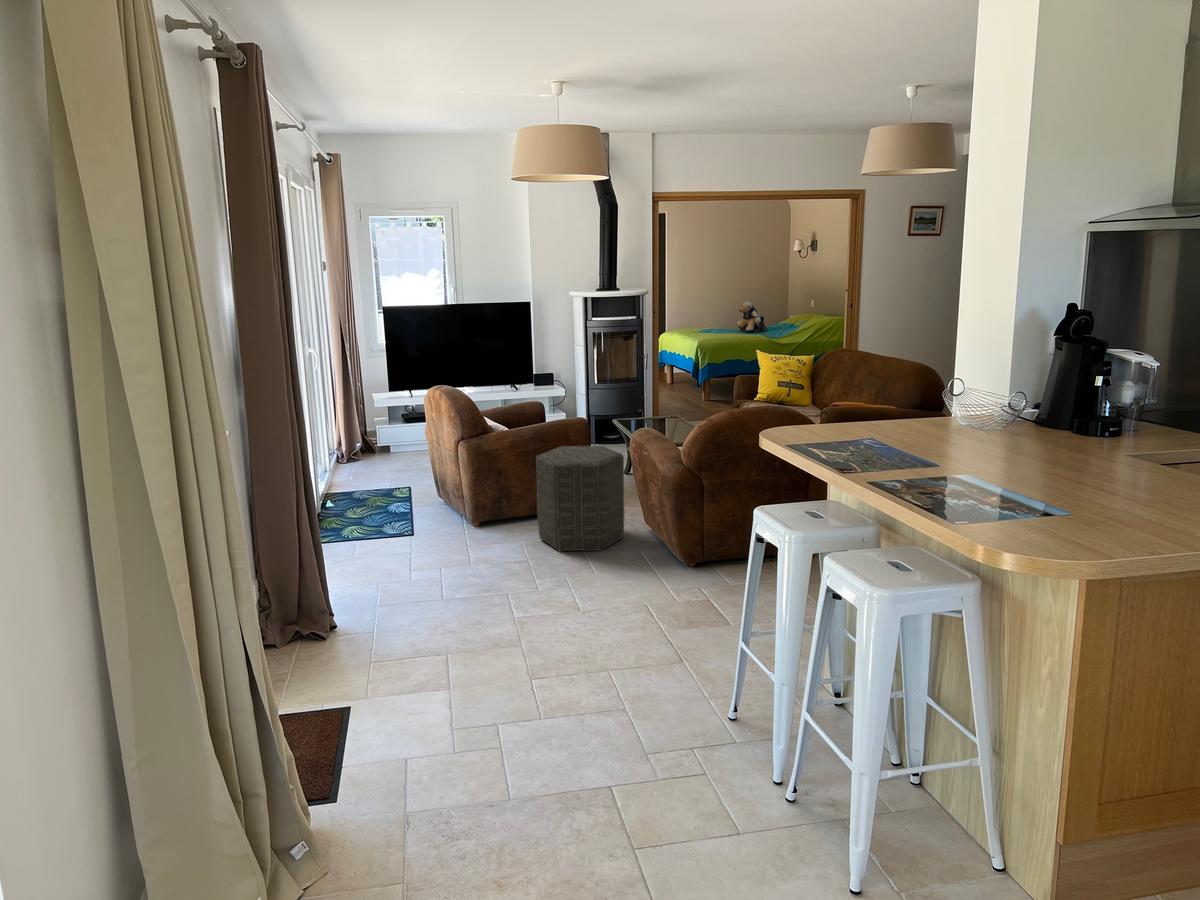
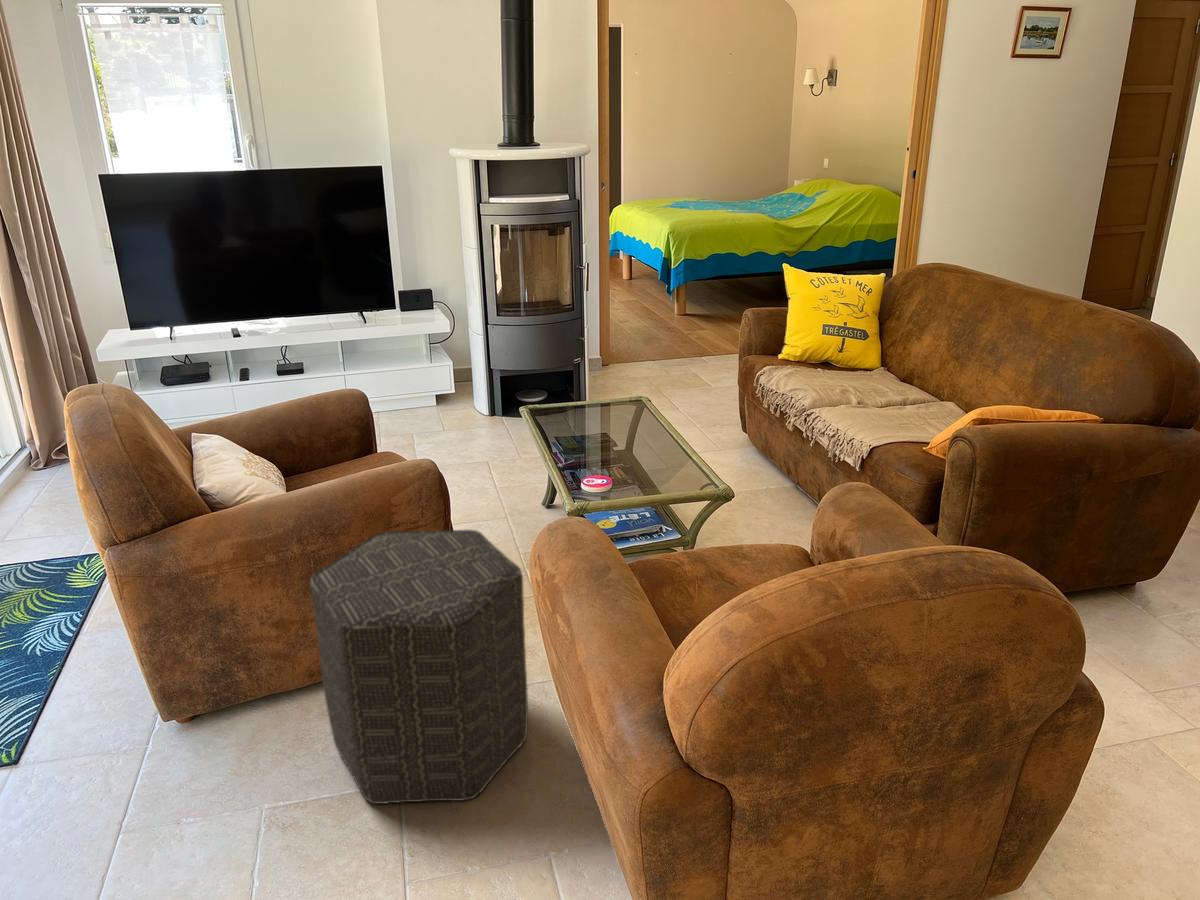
teddy bear: present [737,301,767,333] -> none [723,162,769,211]

